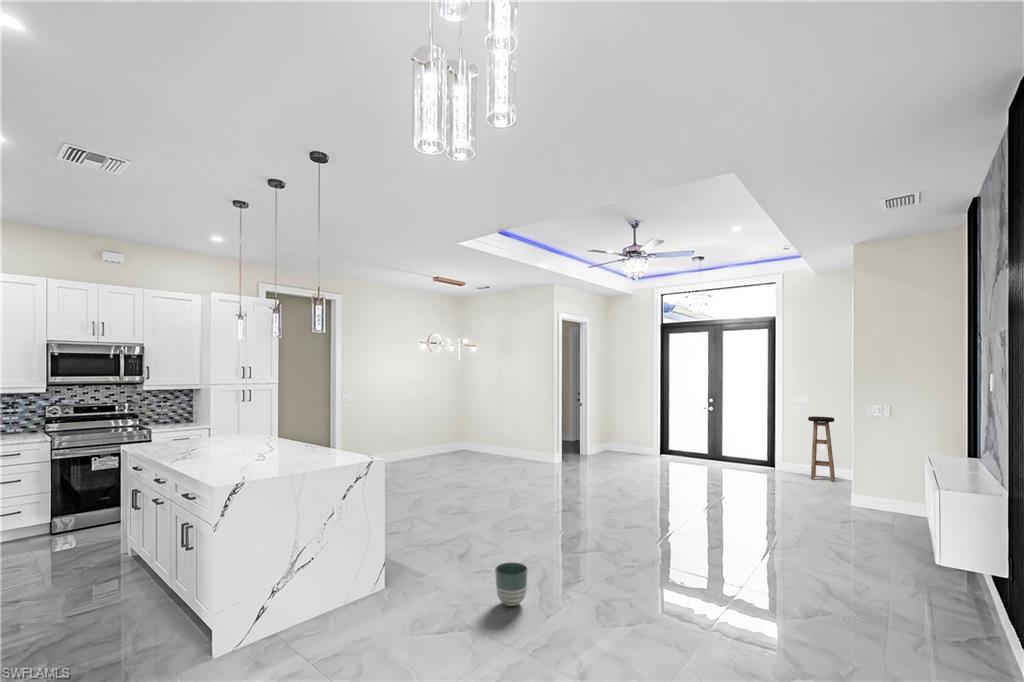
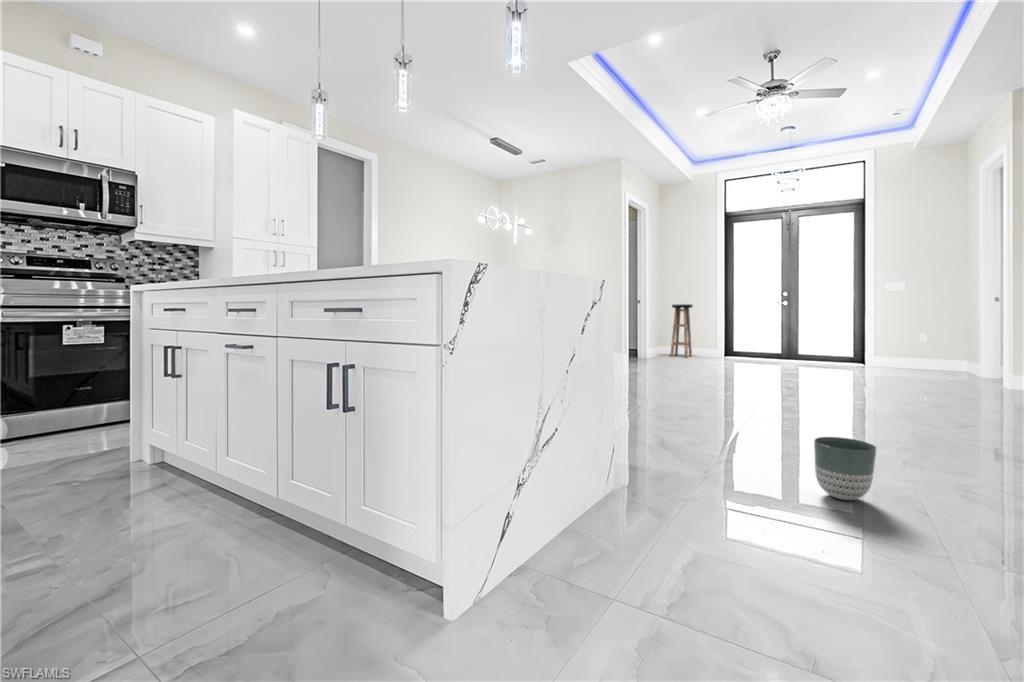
bar stool: present [808,416,835,481] -> present [670,304,693,358]

